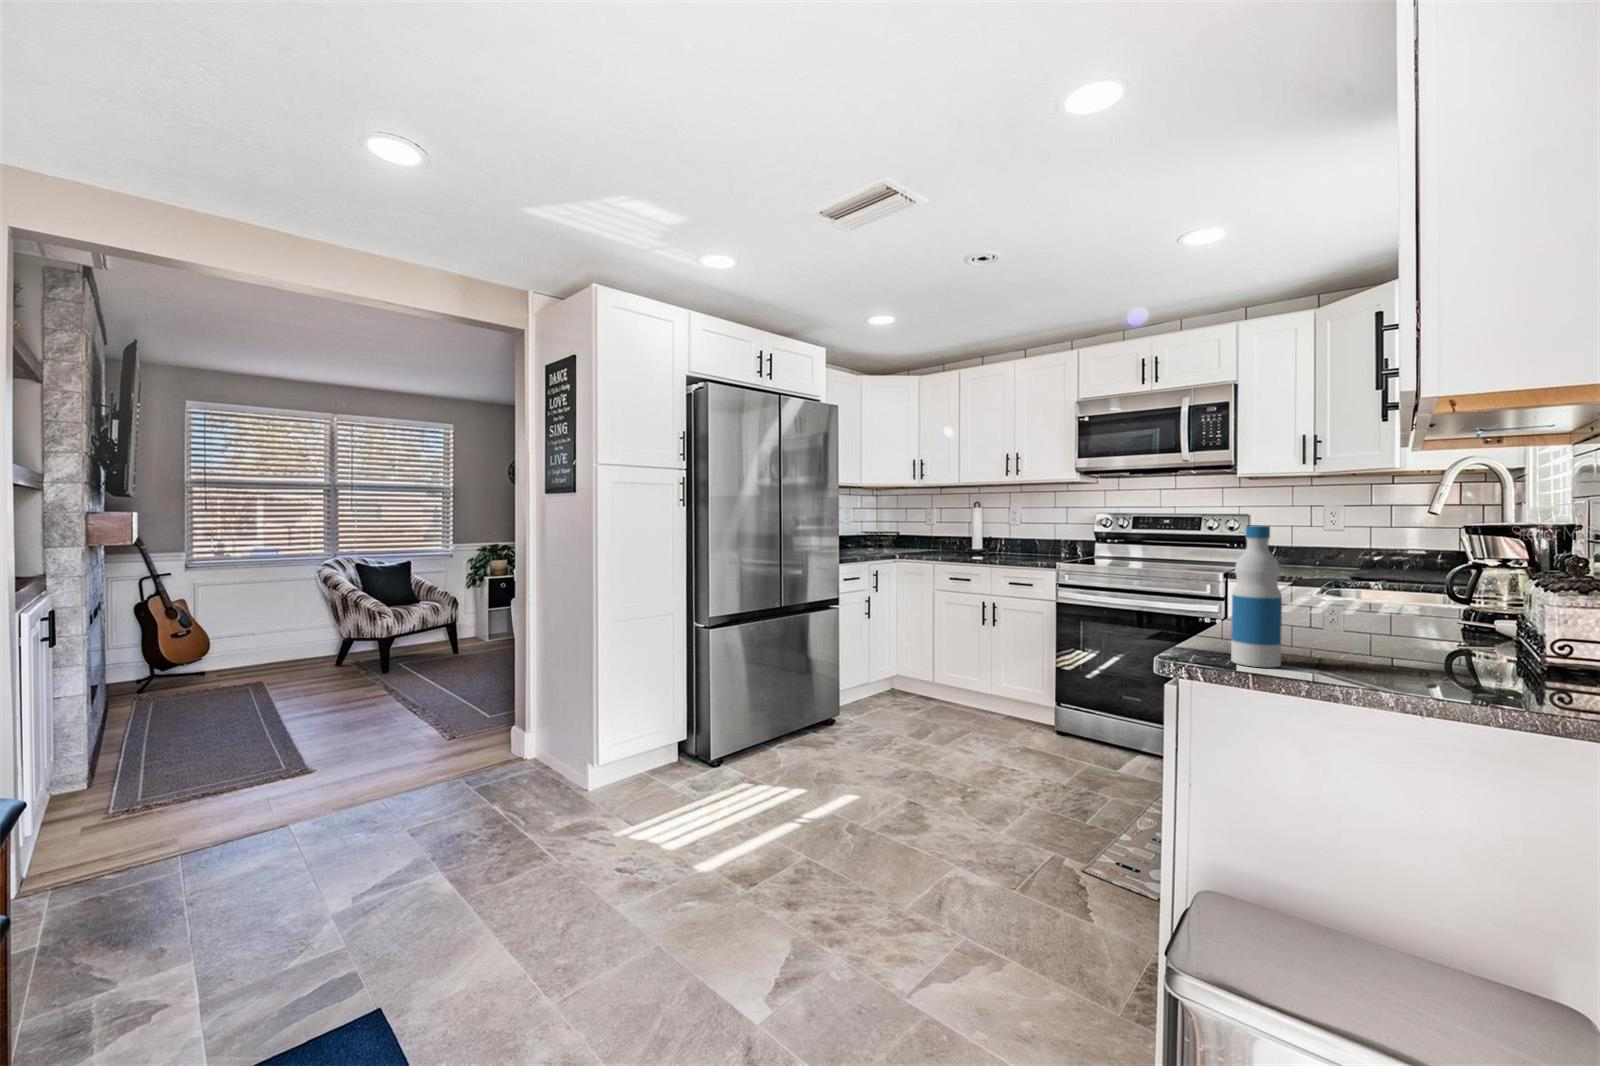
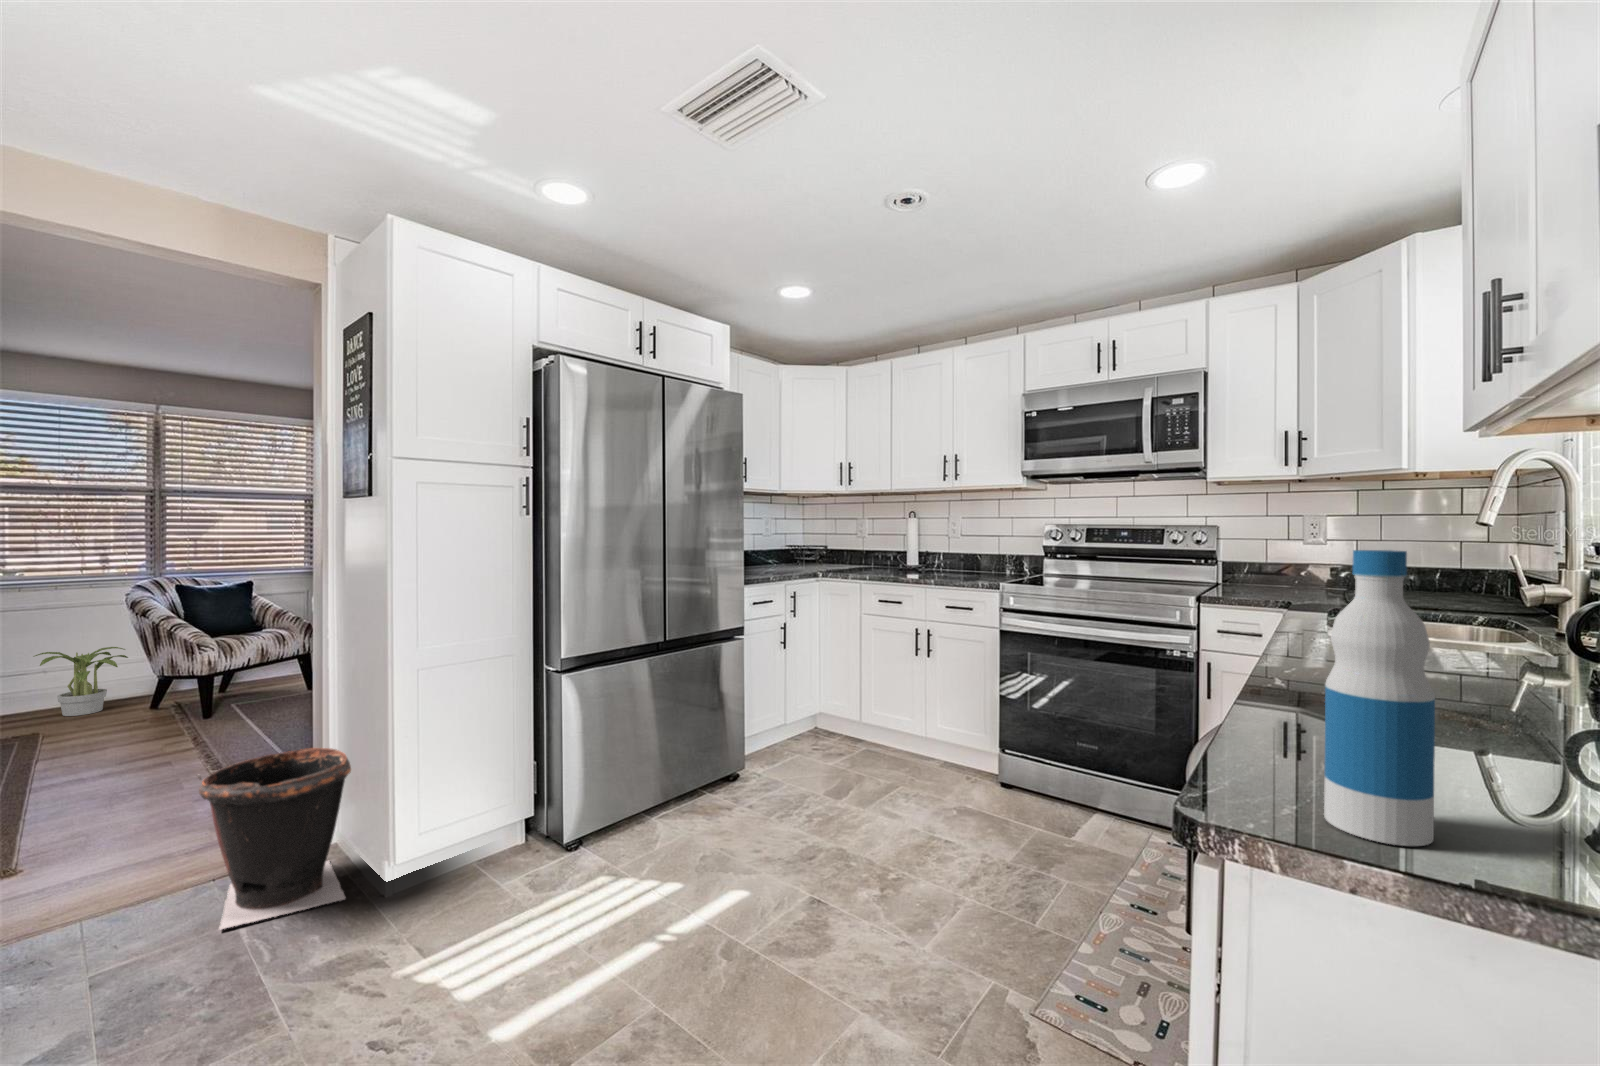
potted plant: none [251,615,317,670] -> present [33,647,128,716]
waste bin: none [461,683,561,806] -> present [197,748,351,929]

